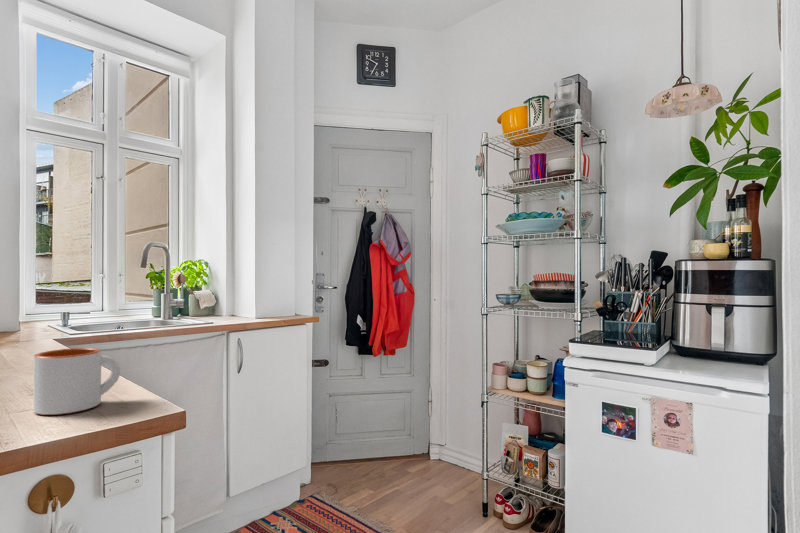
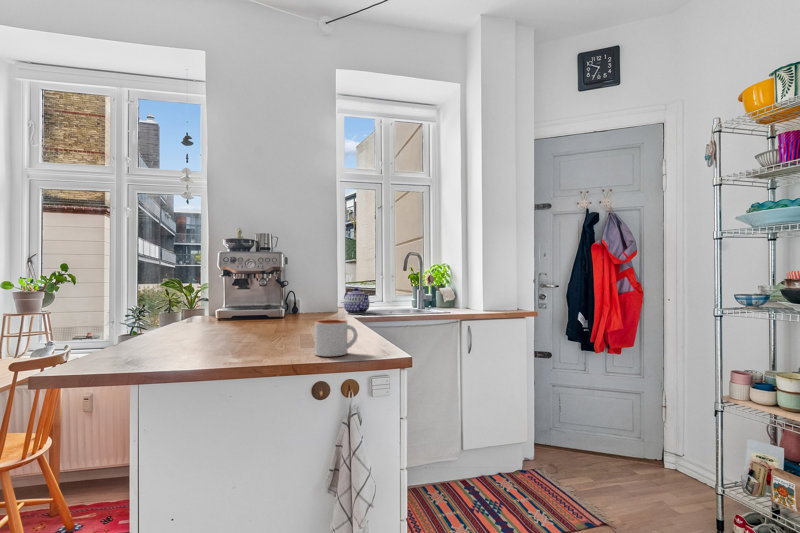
teapot: none [41,293,92,333] -> present [343,288,369,314]

